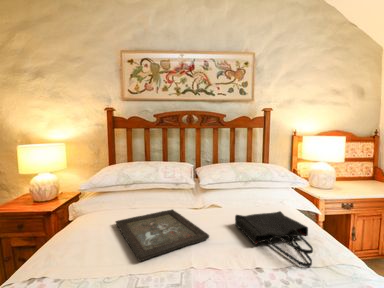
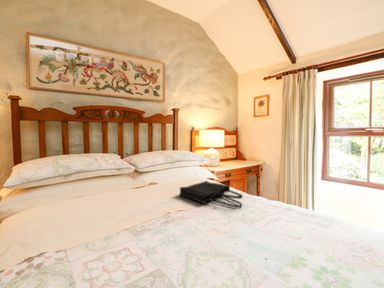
tray: present [116,210,209,261] -> none [66,195,169,236]

